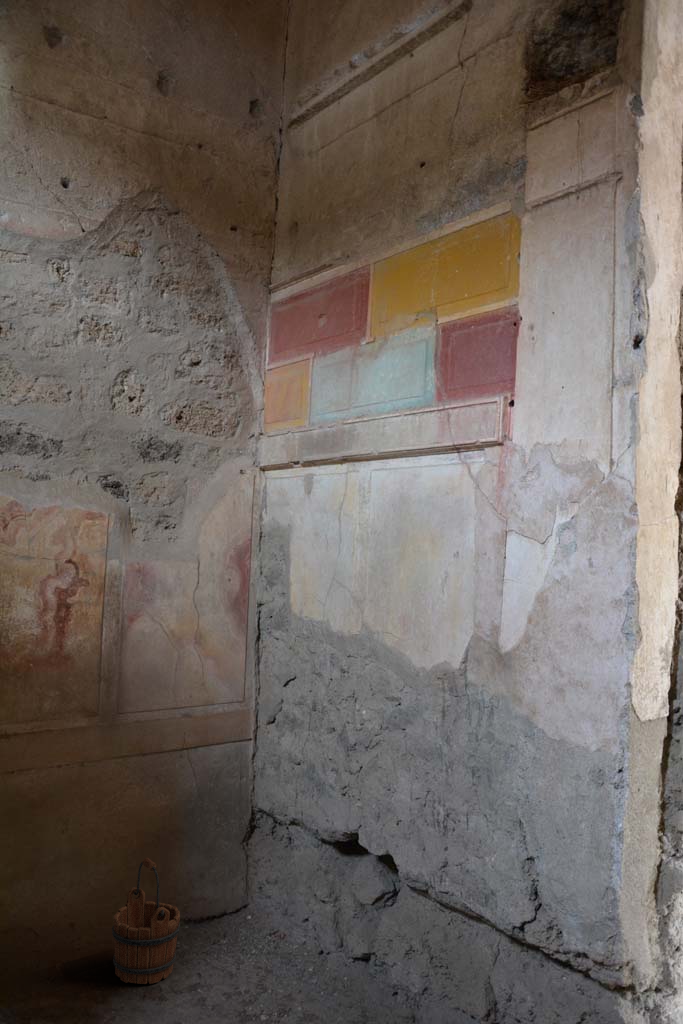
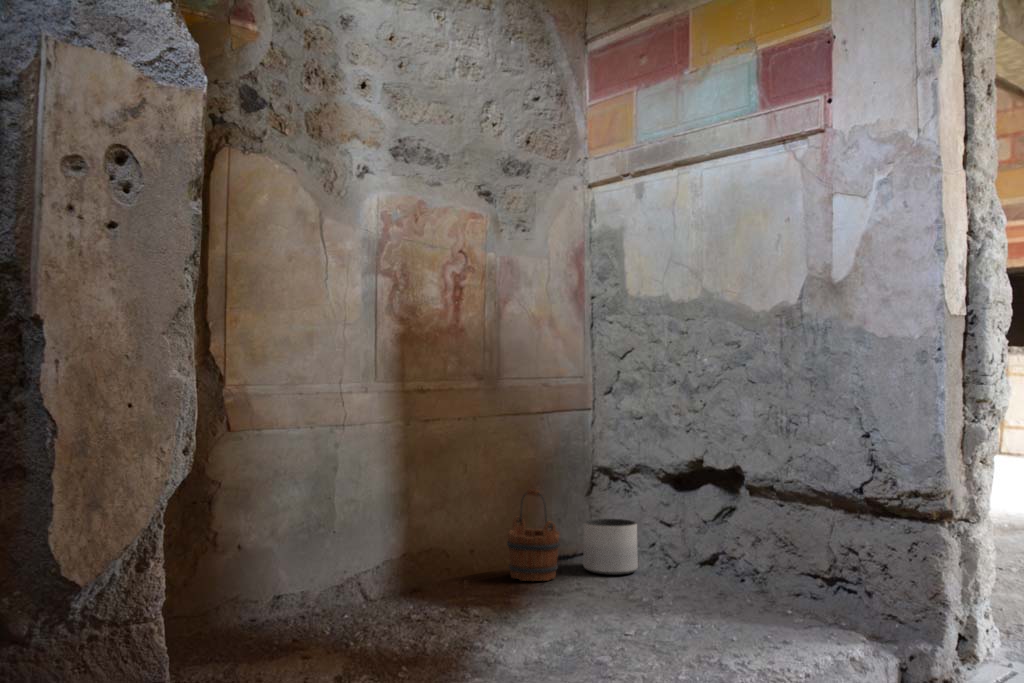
planter: none [218,883,286,969] -> present [583,519,638,575]

